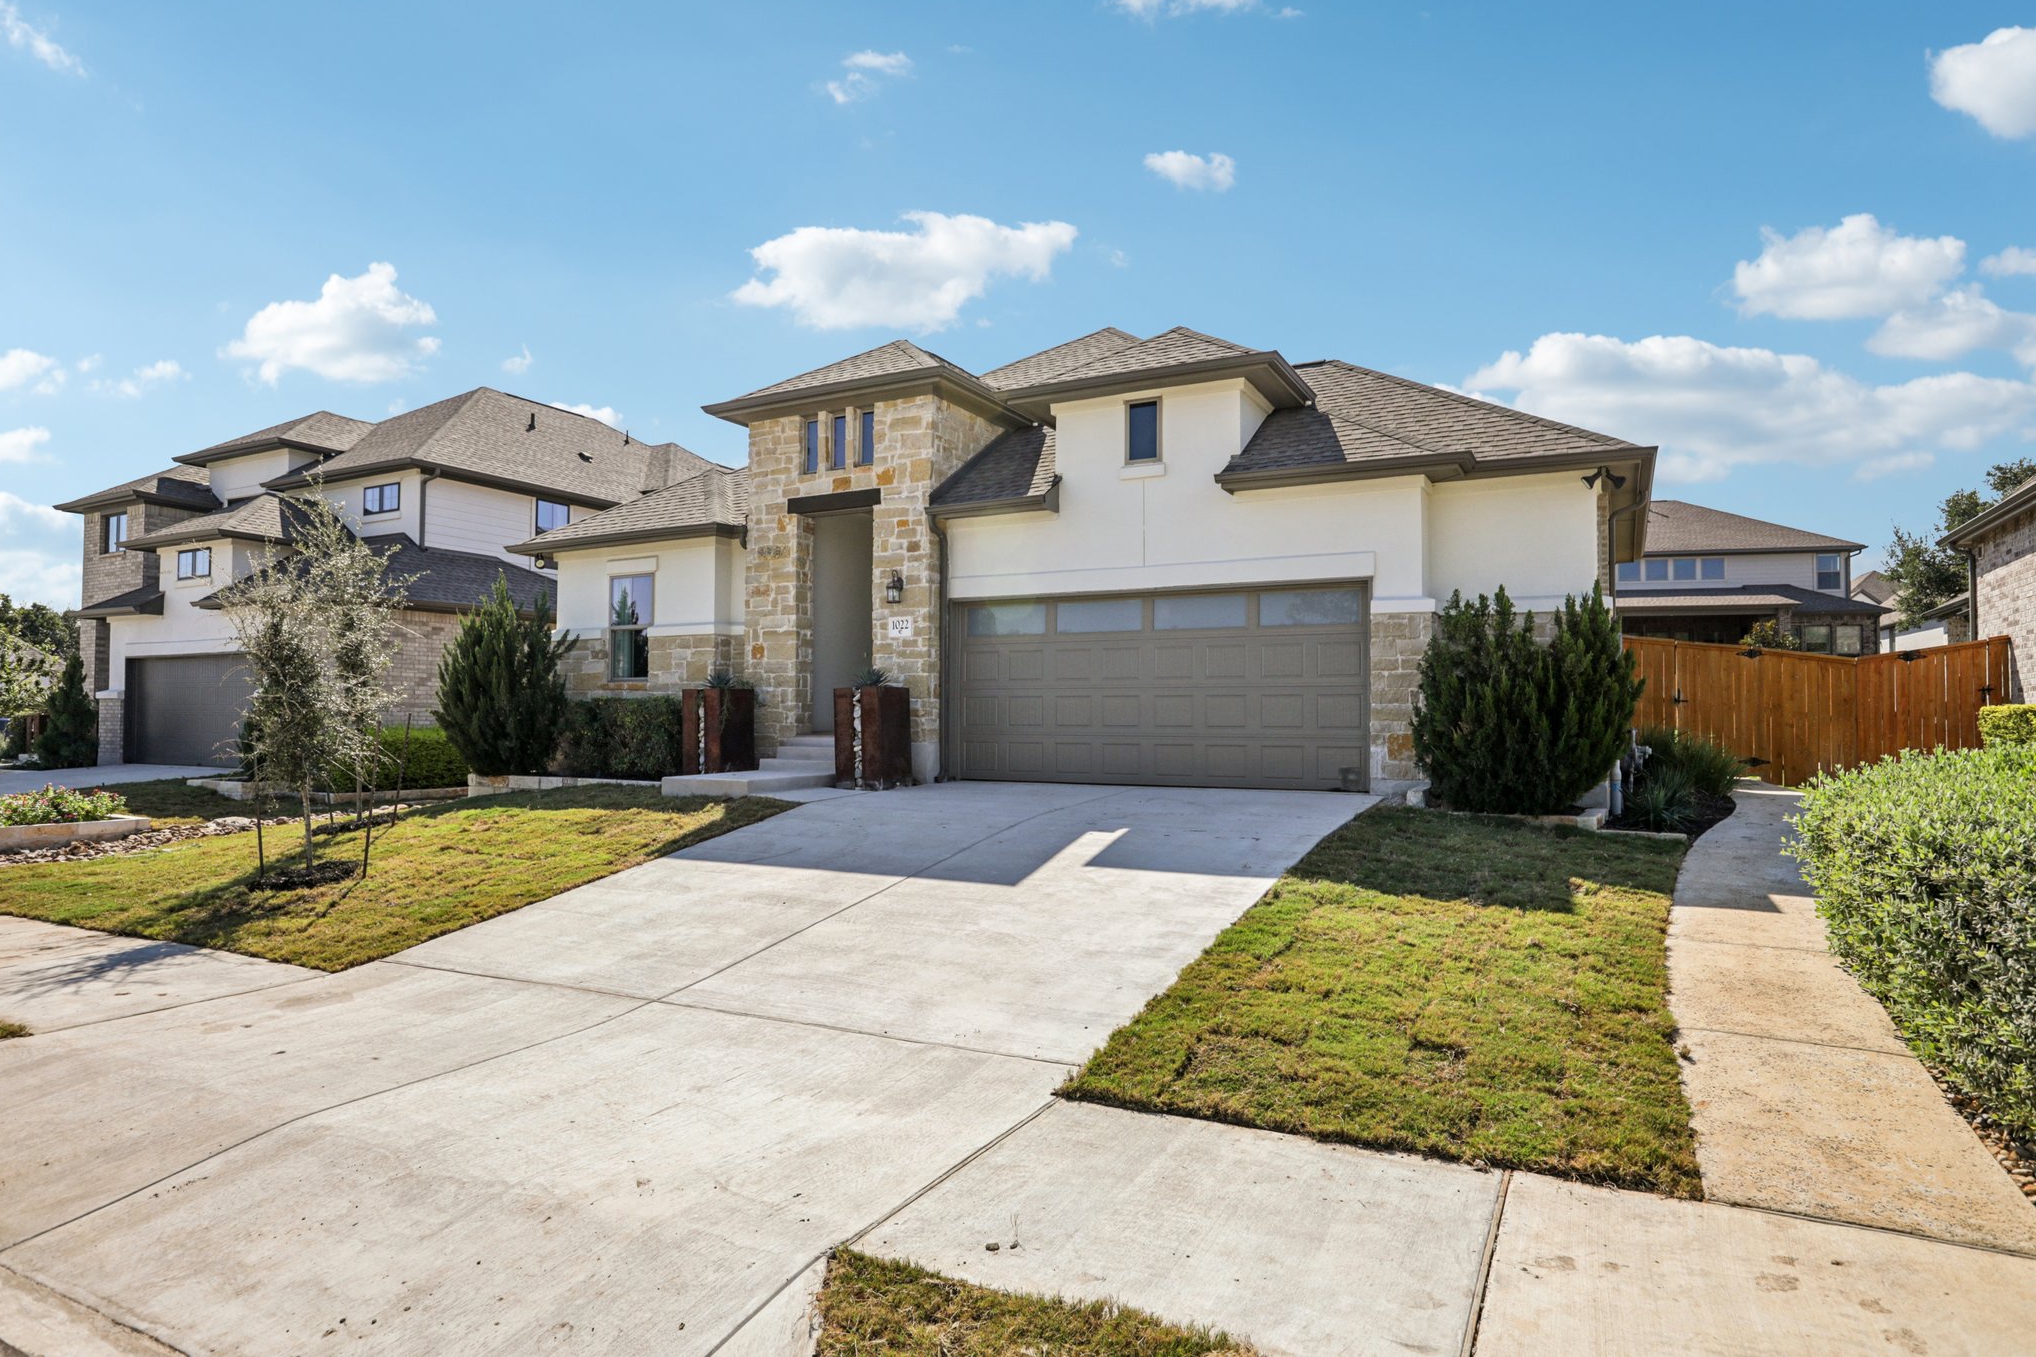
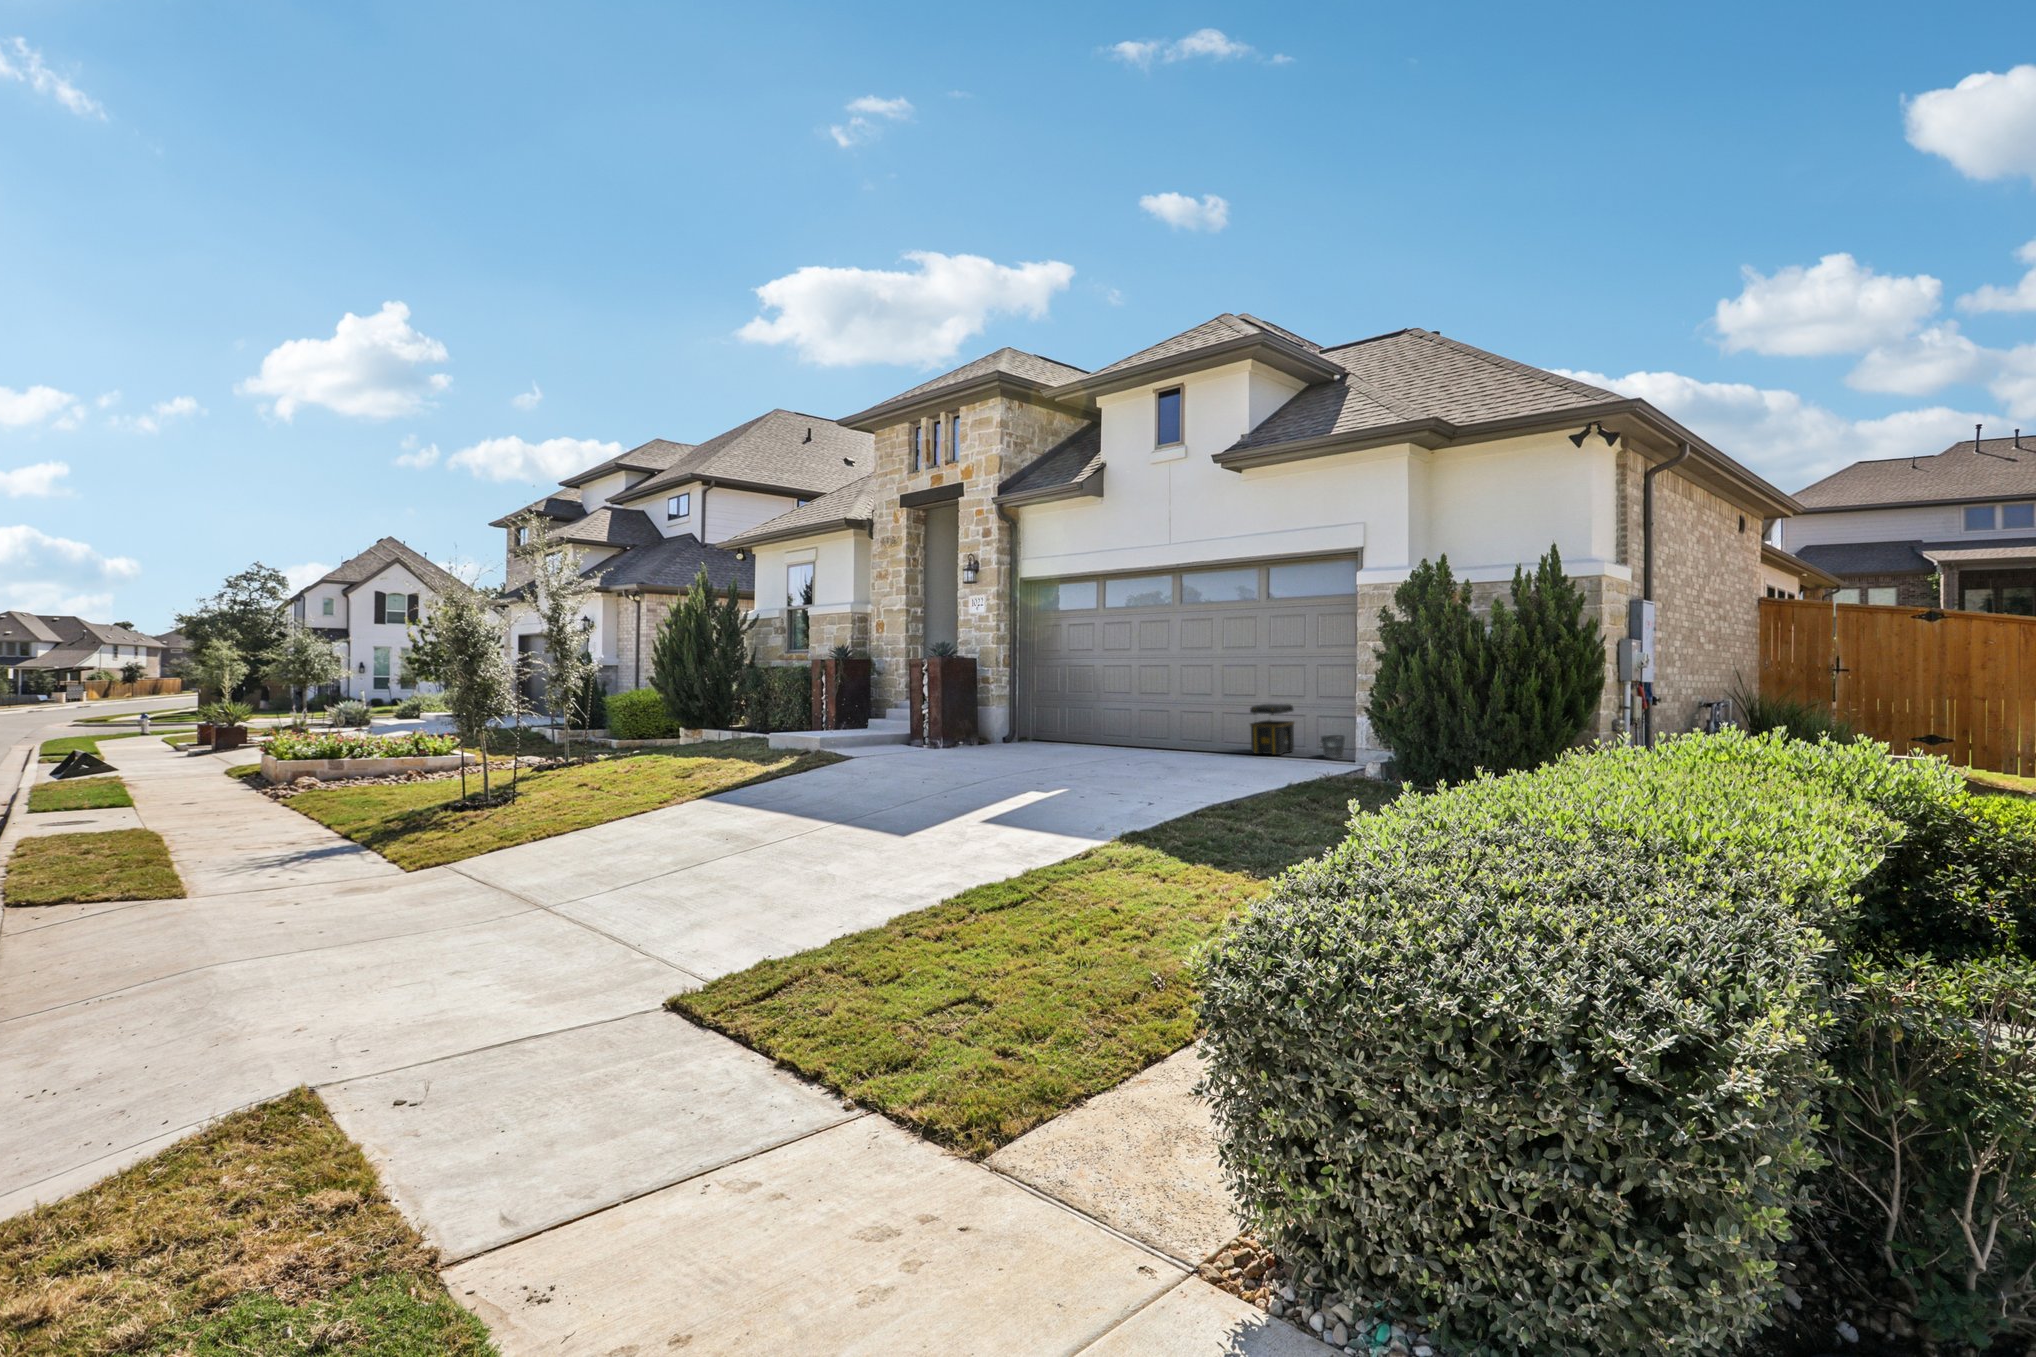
toolbox: none [1260,736,1301,789] -> present [1250,704,1294,755]

